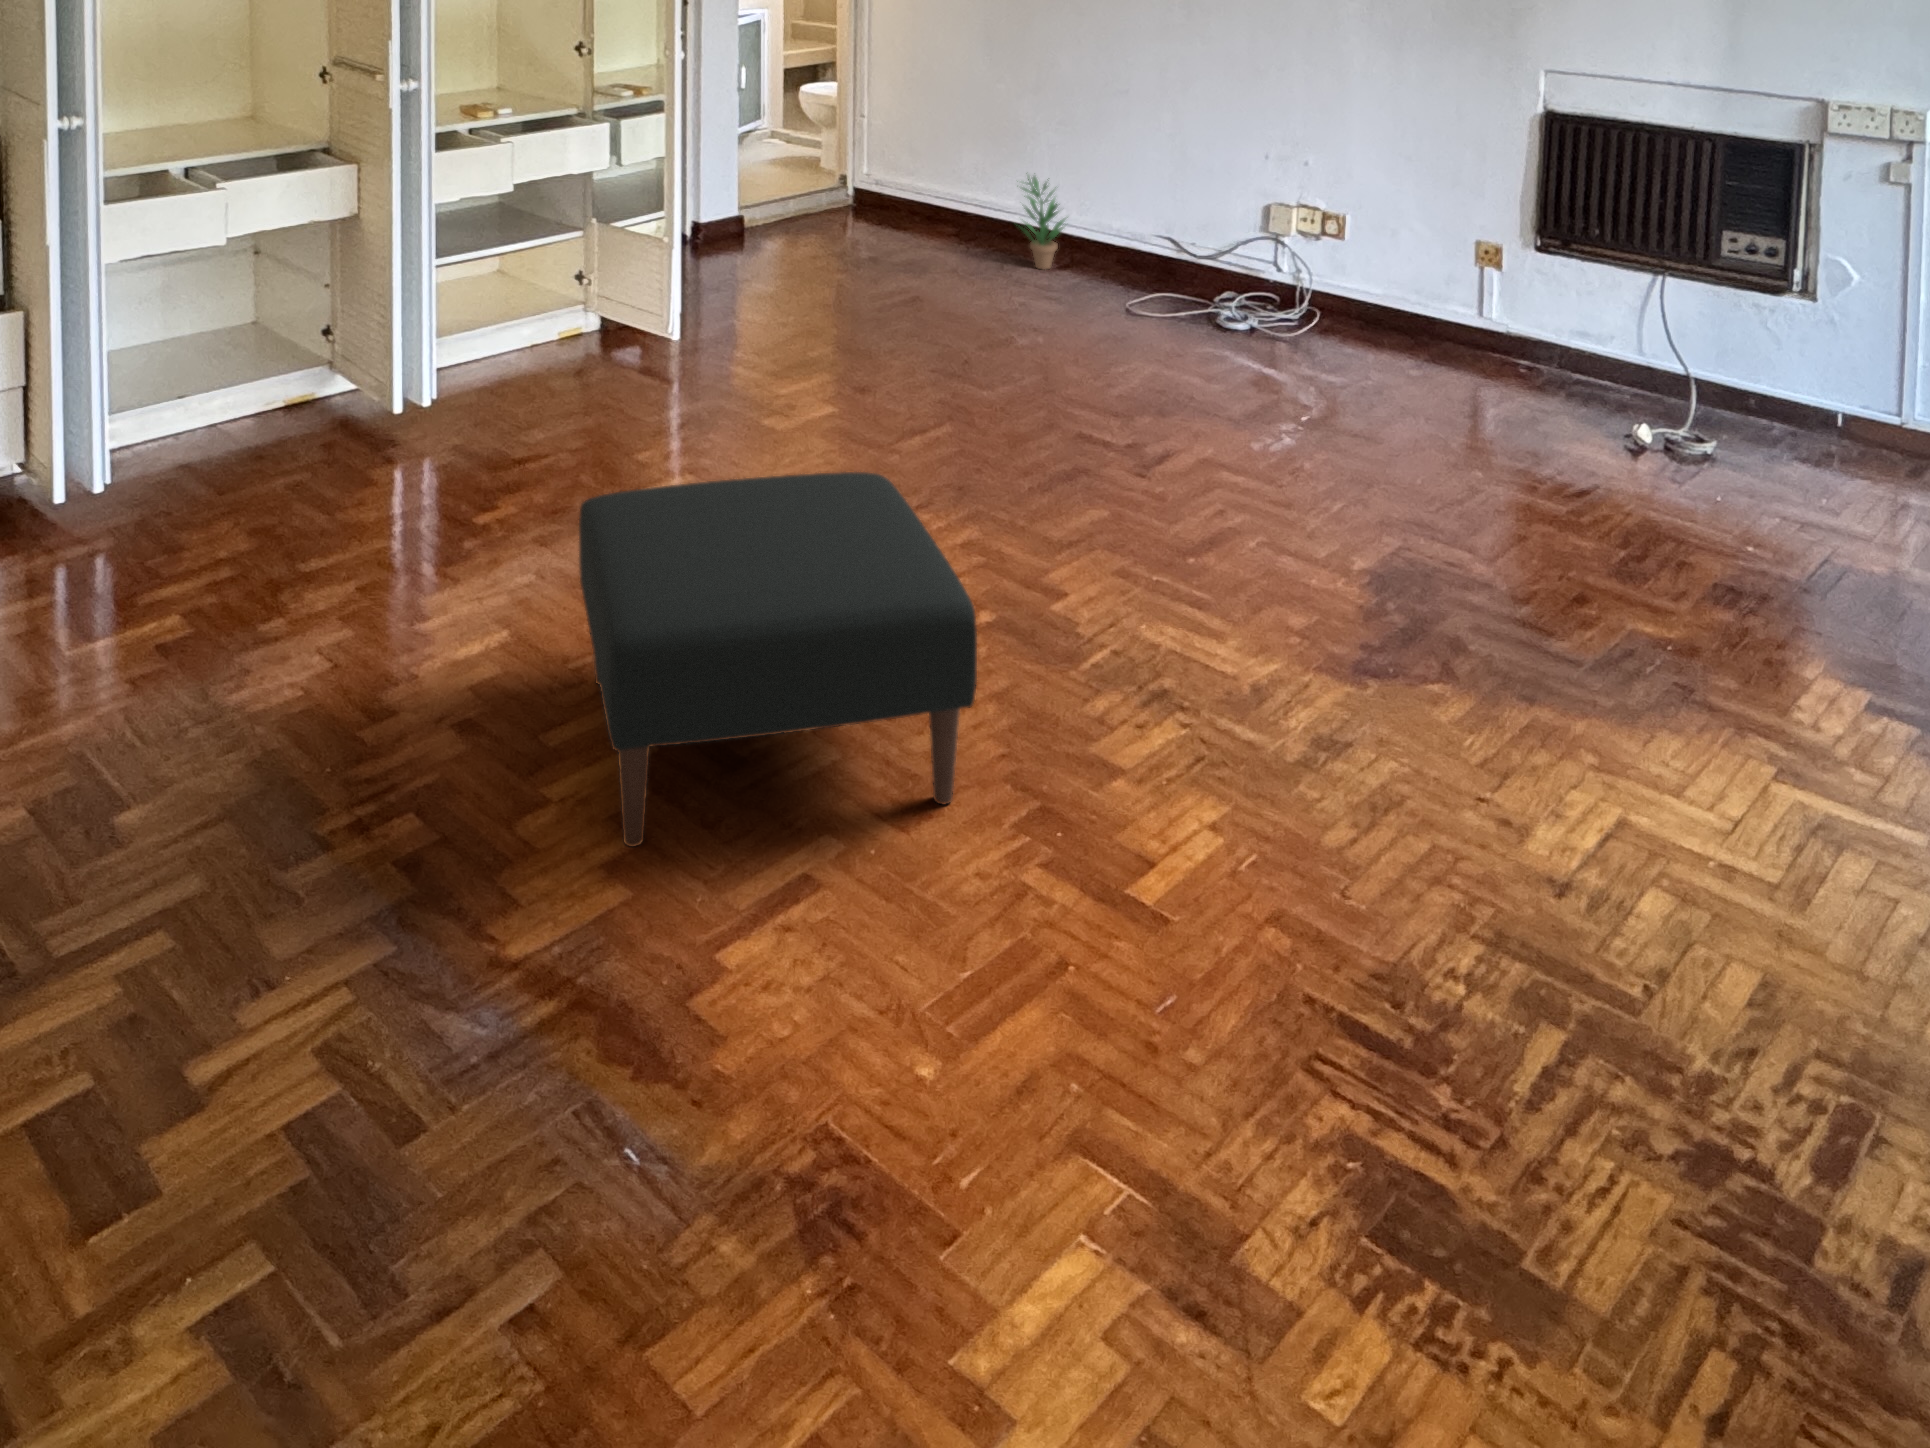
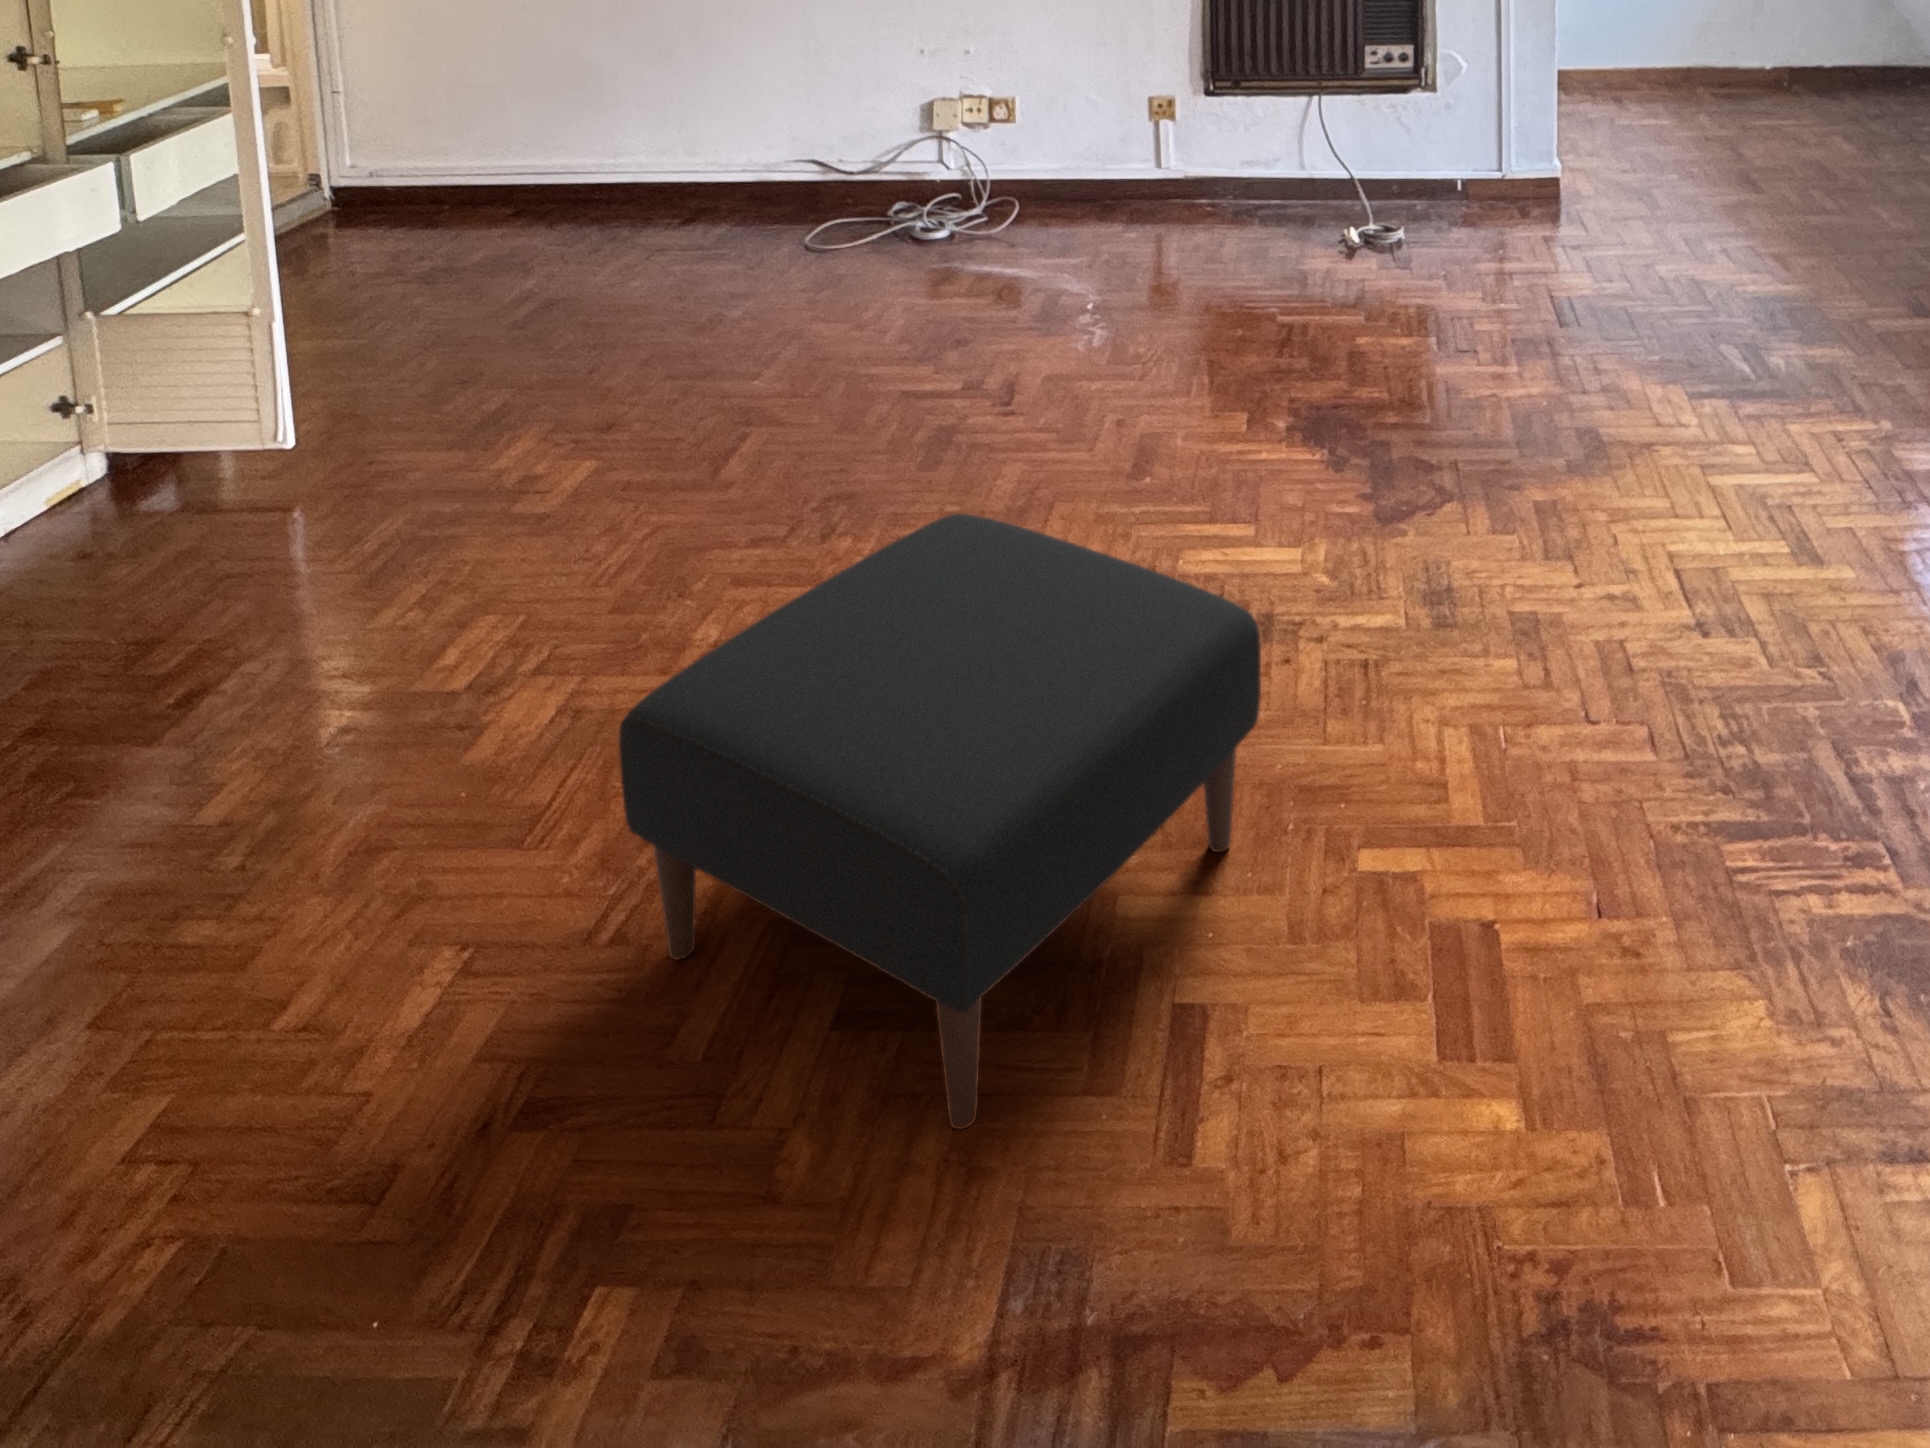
potted plant: present [1019,176,1065,270] -> none [610,116,680,231]

